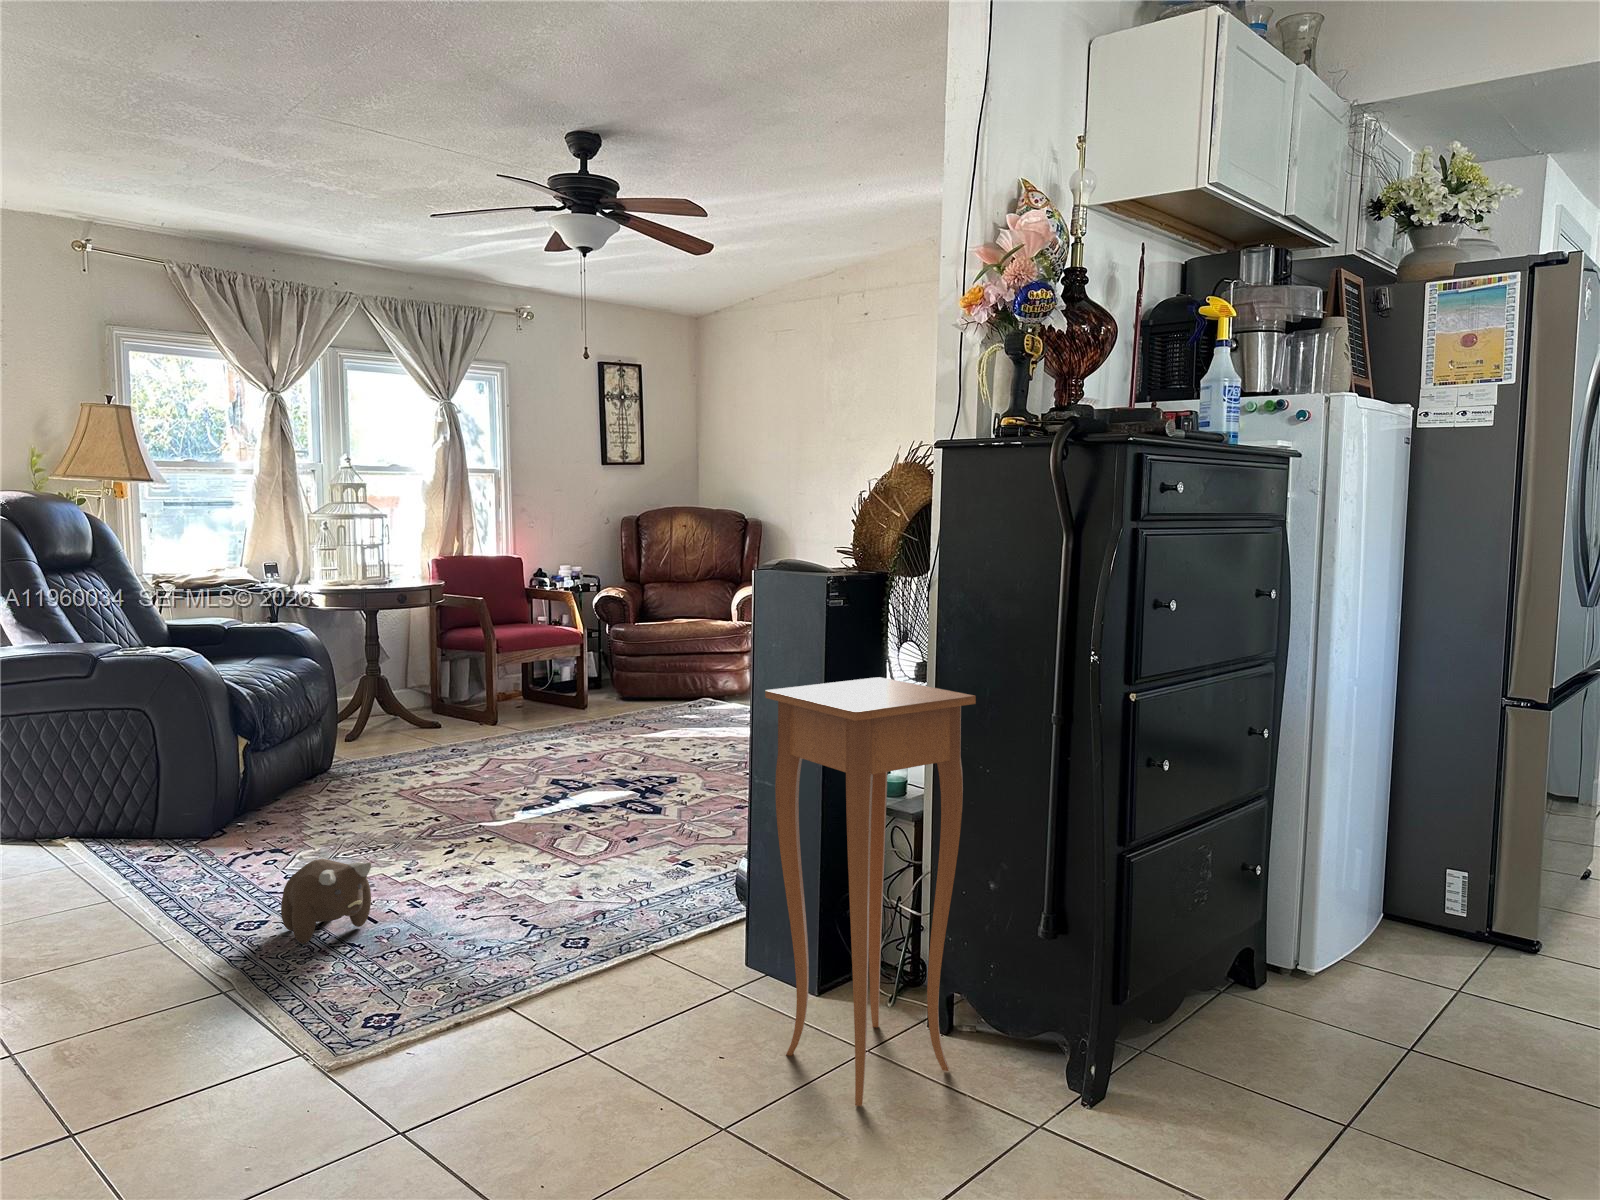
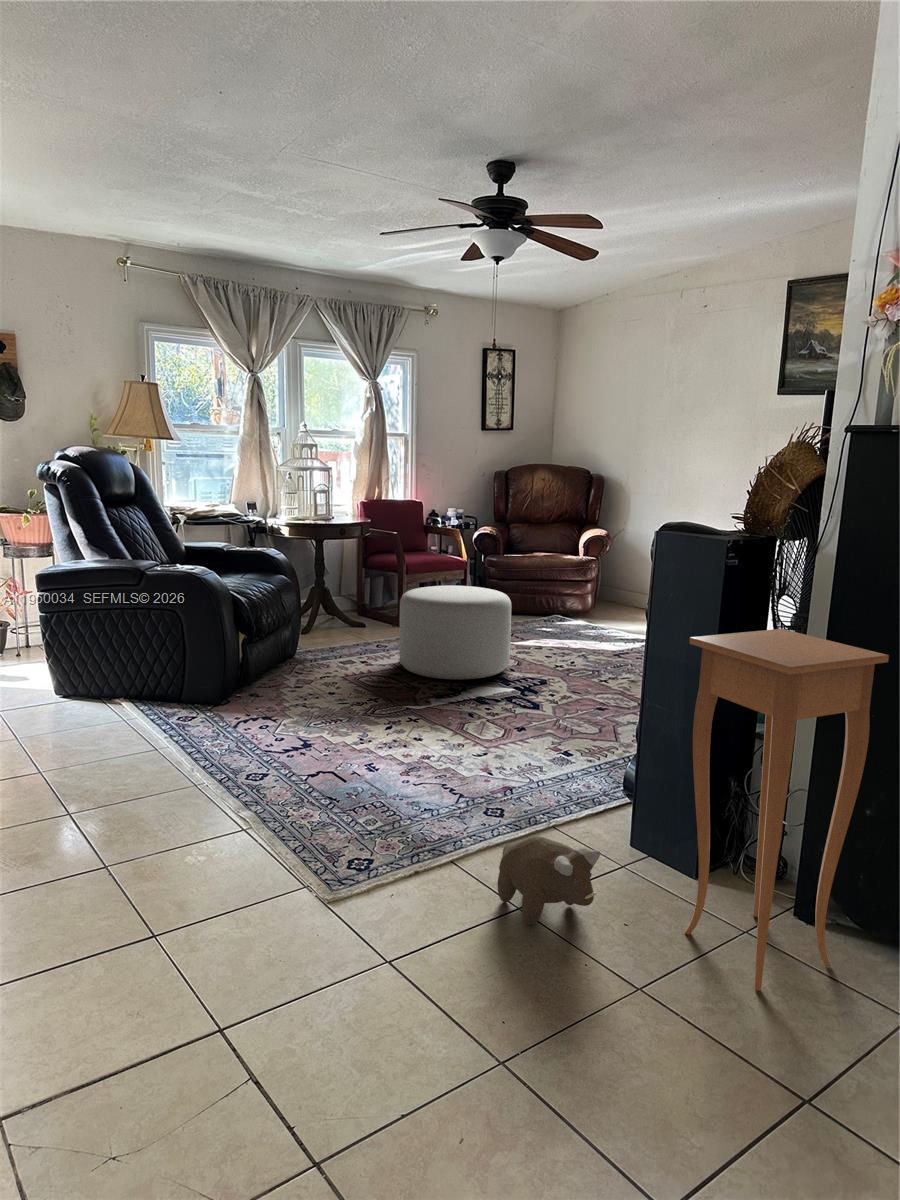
ottoman: none [477,664,629,786] -> present [399,586,511,680]
plush toy: present [281,859,371,944] -> present [498,836,601,925]

